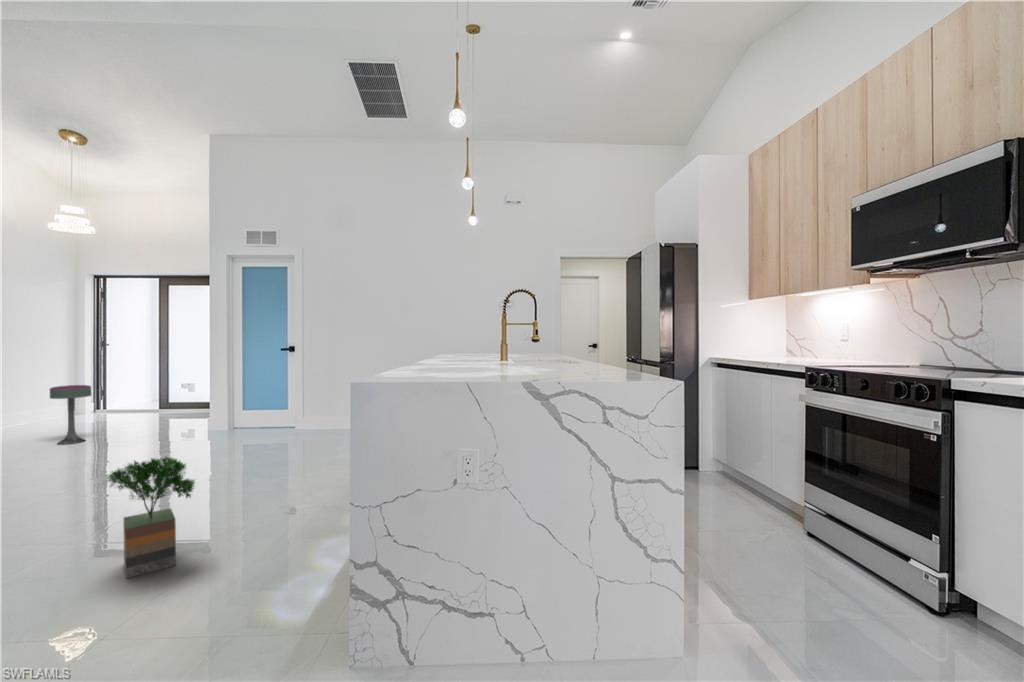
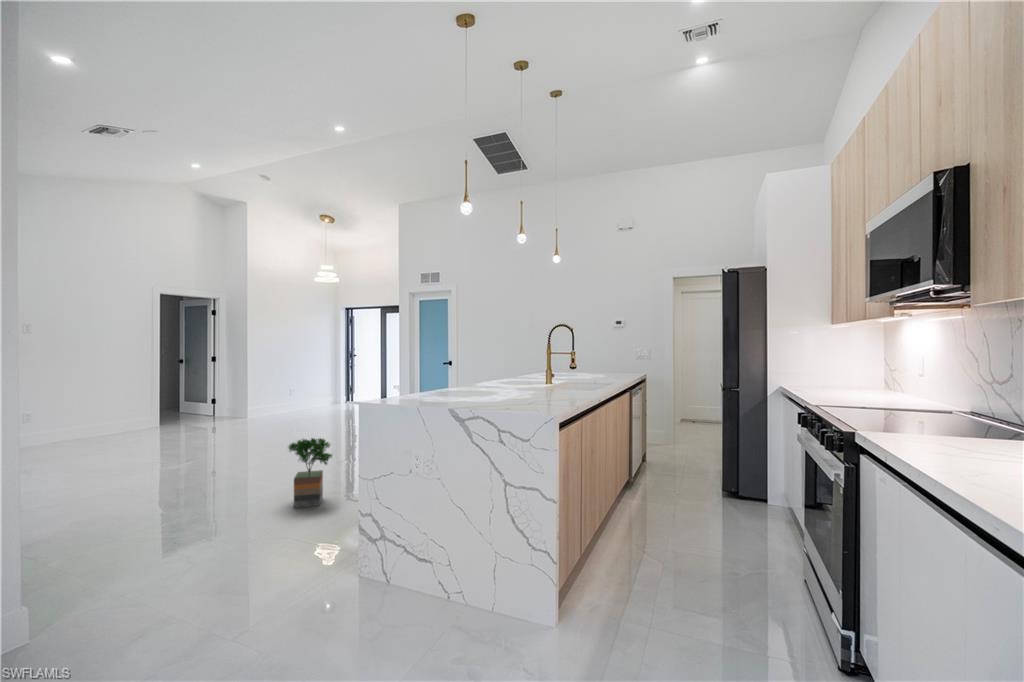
bar stool: present [50,385,91,444] -> none [310,385,332,424]

